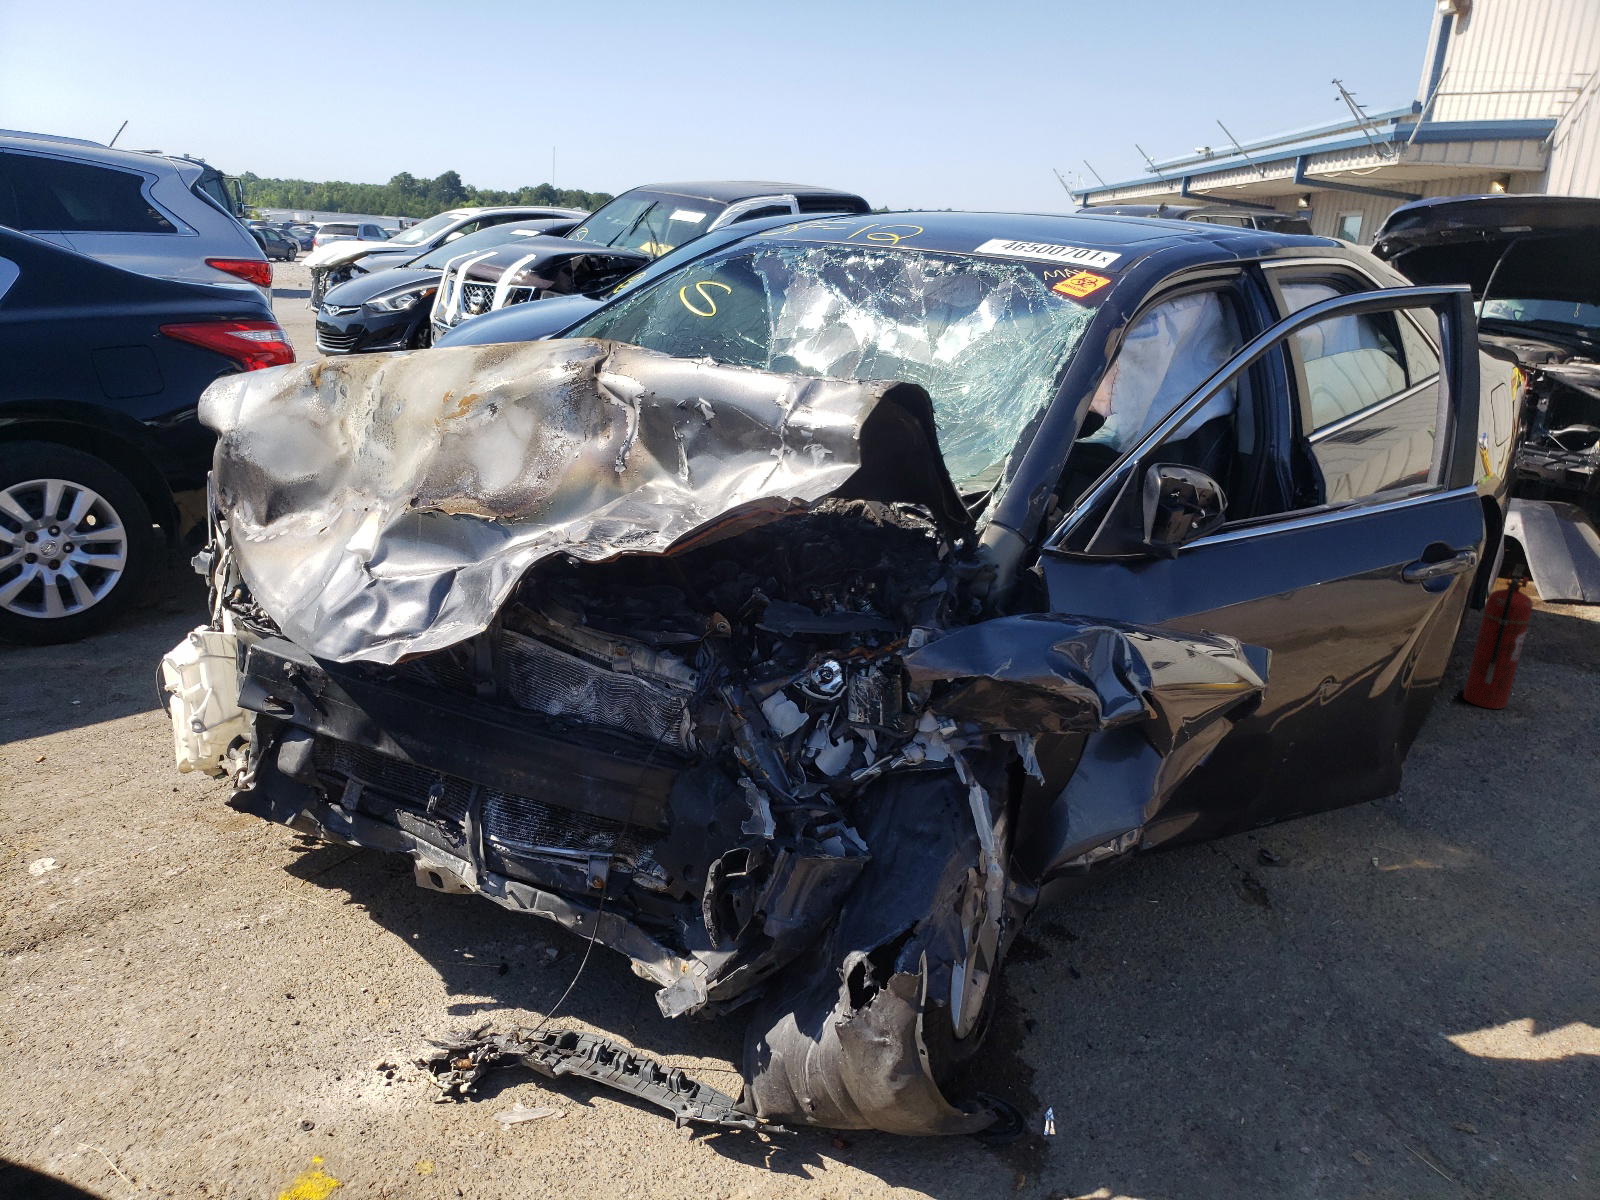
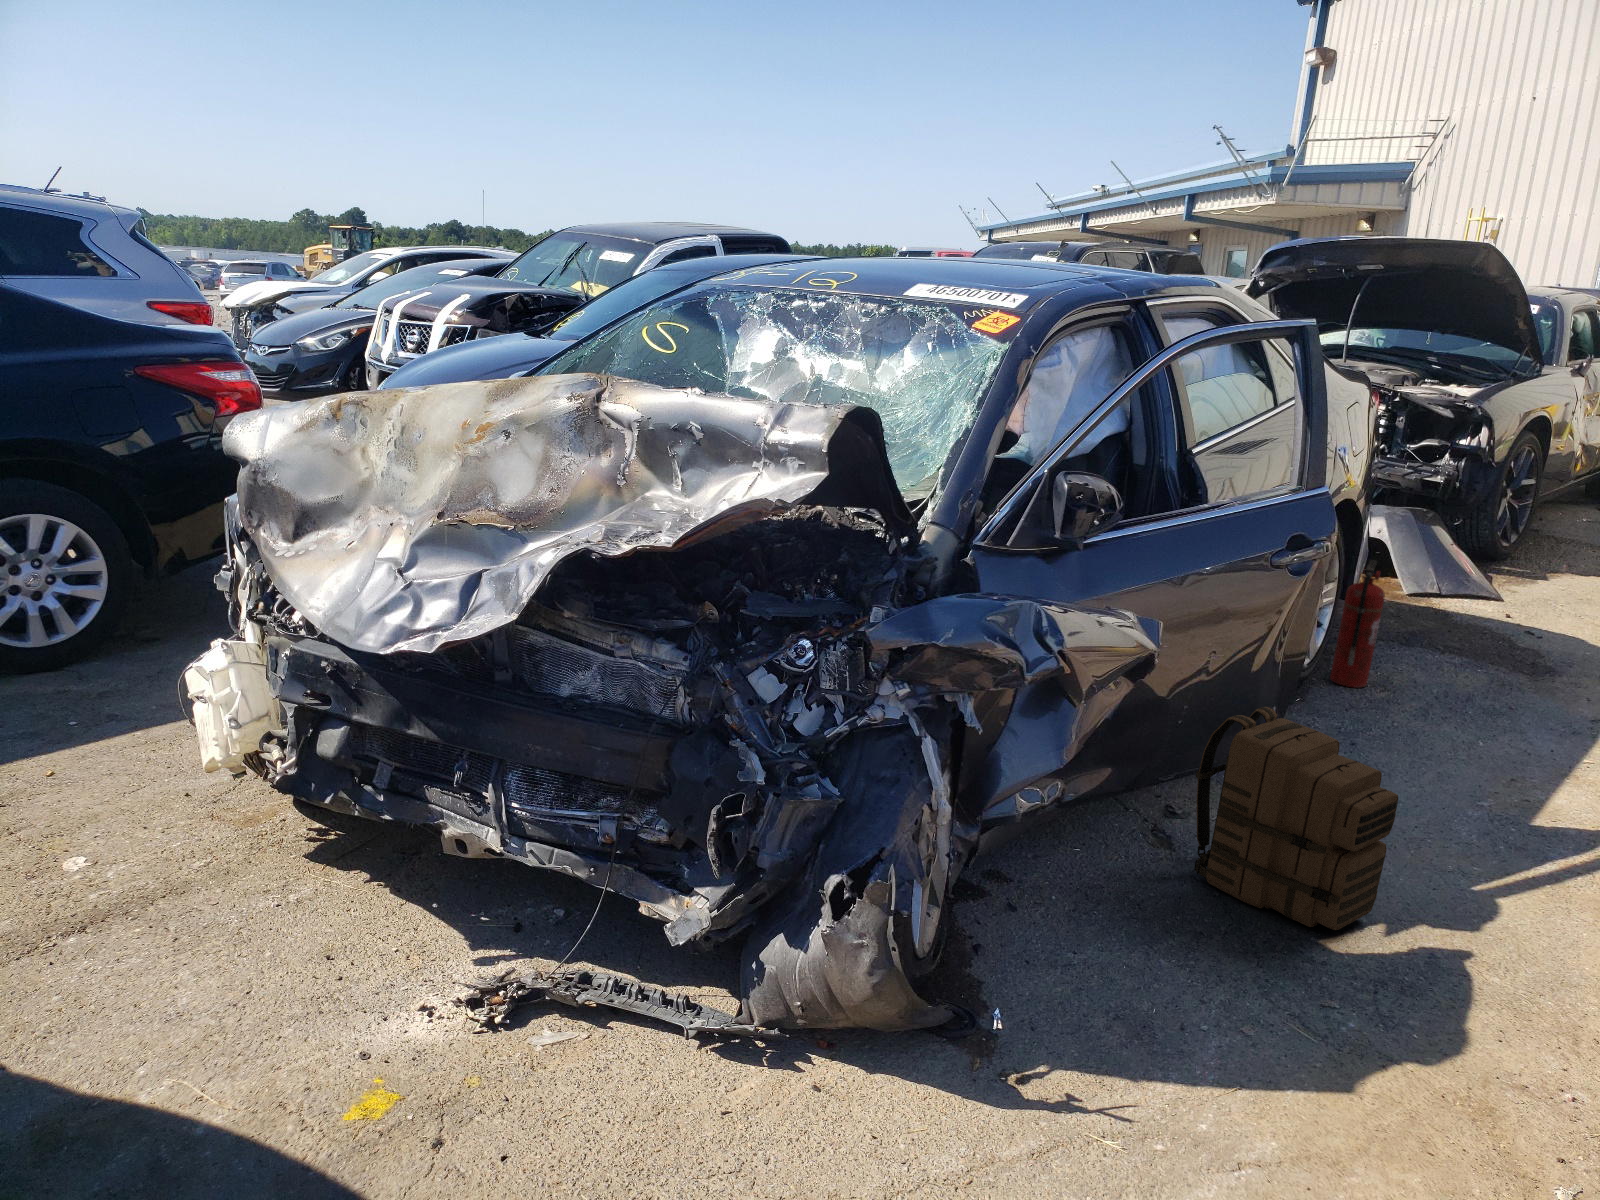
backpack: none [1297,744,1552,1018] -> present [1194,707,1398,930]

